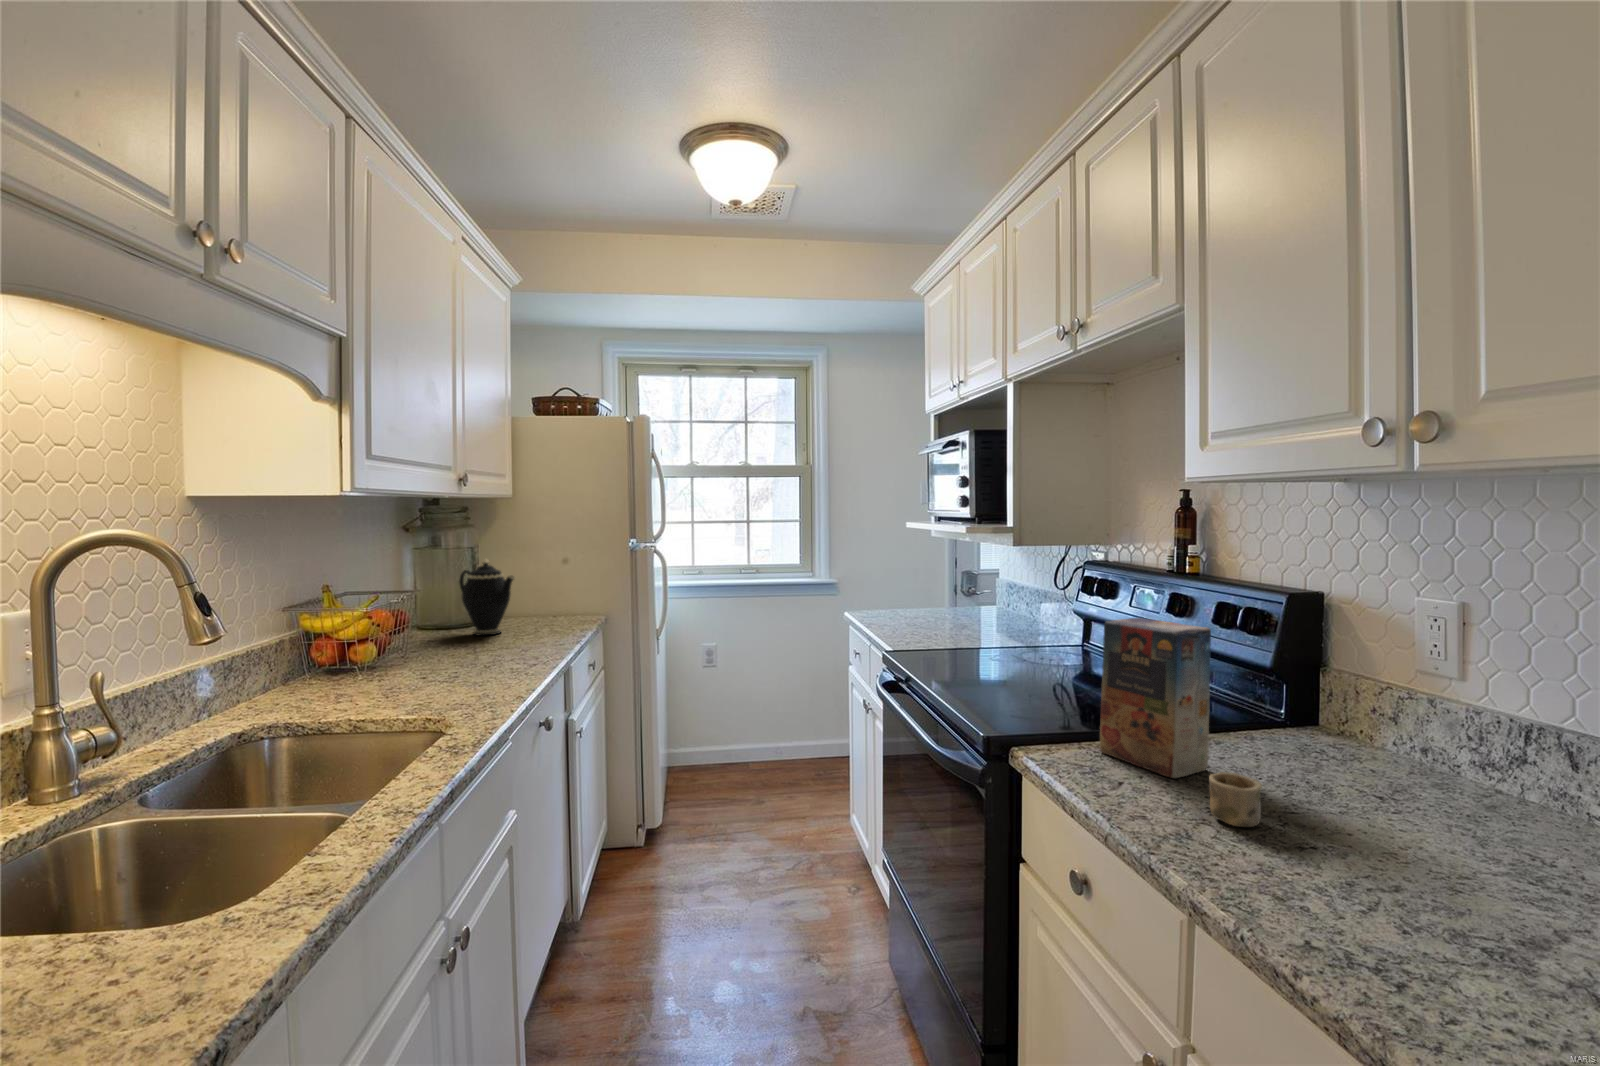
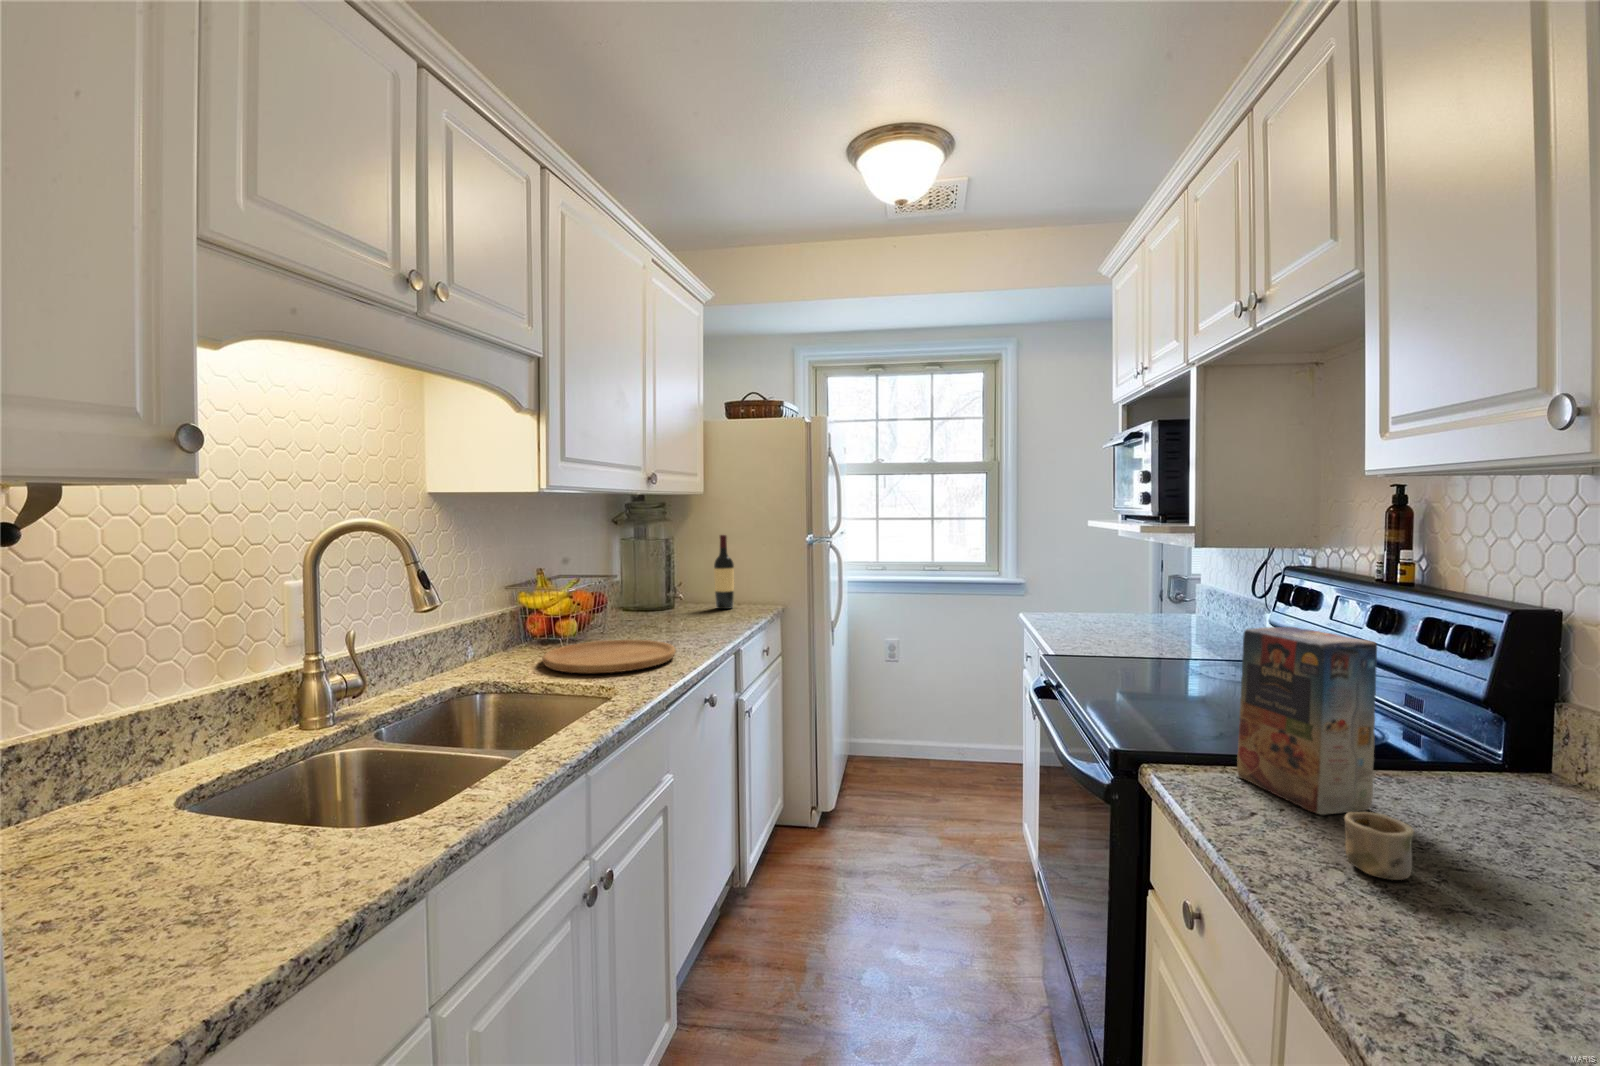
wine bottle: none [535,540,558,621] -> present [714,535,734,609]
teapot: present [459,559,515,636] -> none [648,551,692,620]
cutting board: none [348,660,514,704] -> present [542,640,676,673]

